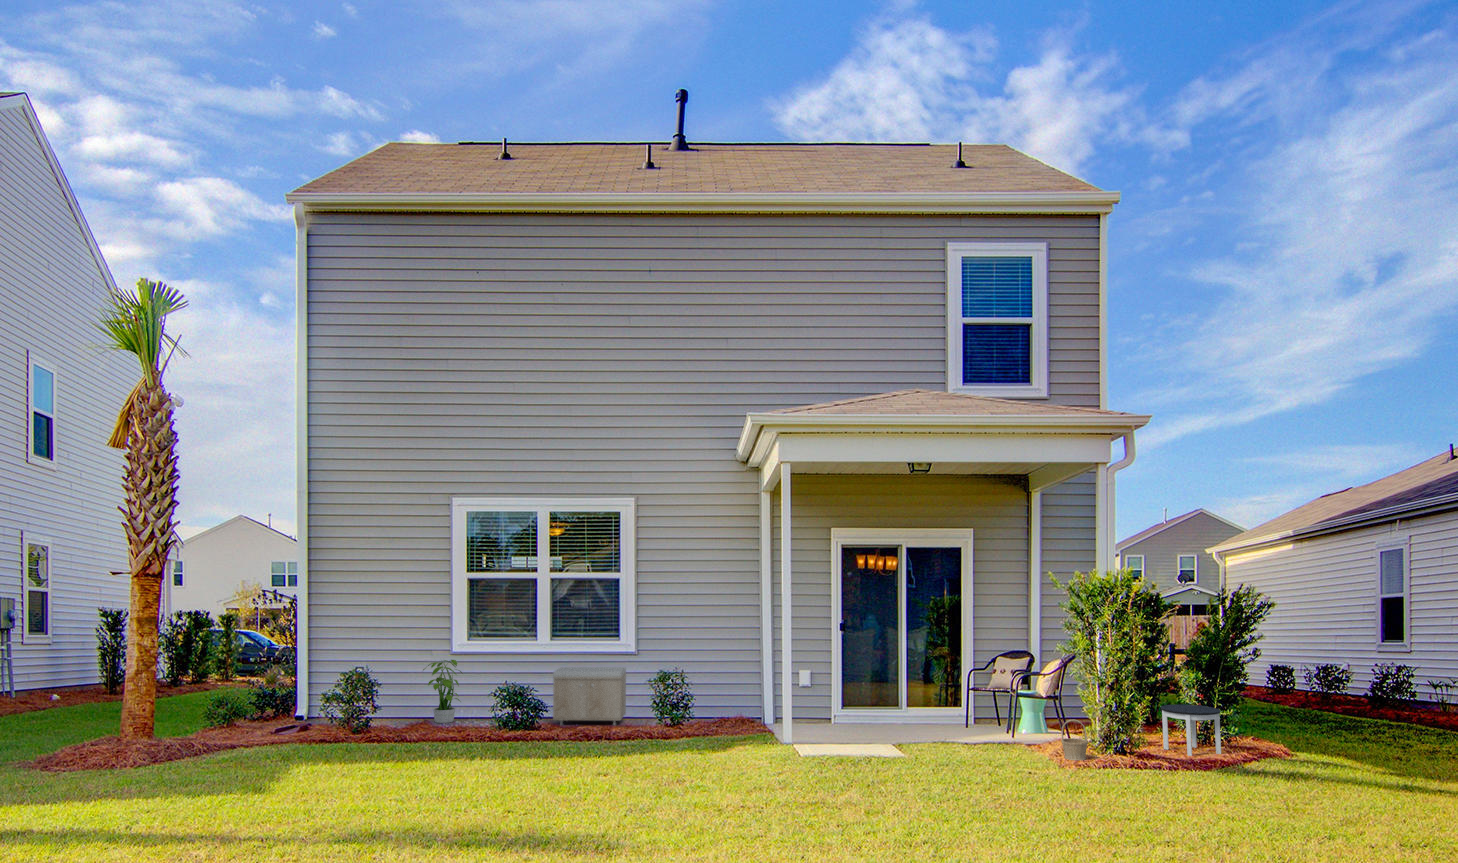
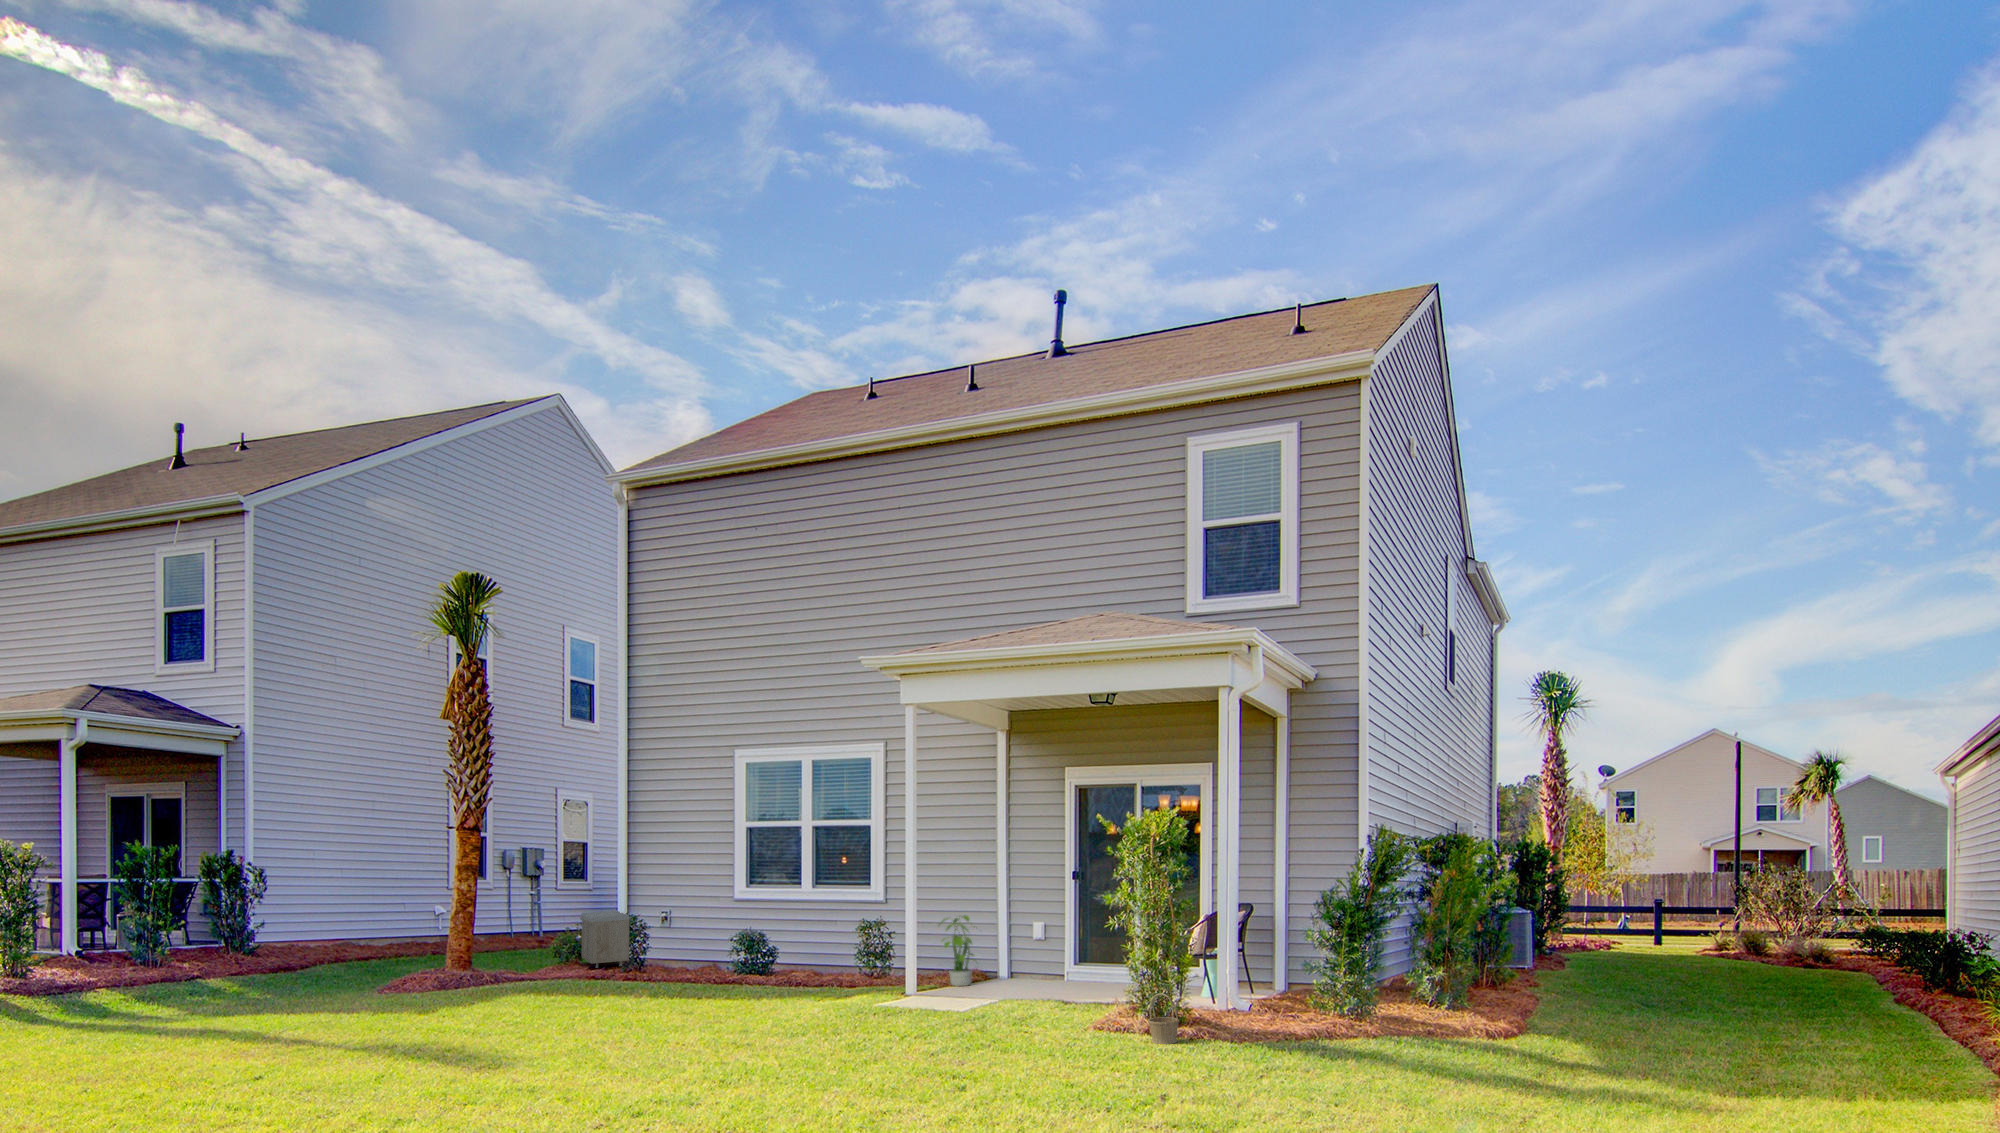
potted plant: present [423,660,463,723] -> present [939,915,975,986]
storage bench: present [553,667,626,725] -> present [580,910,629,968]
round table: present [1161,704,1221,756] -> none [1301,984,1375,1051]

